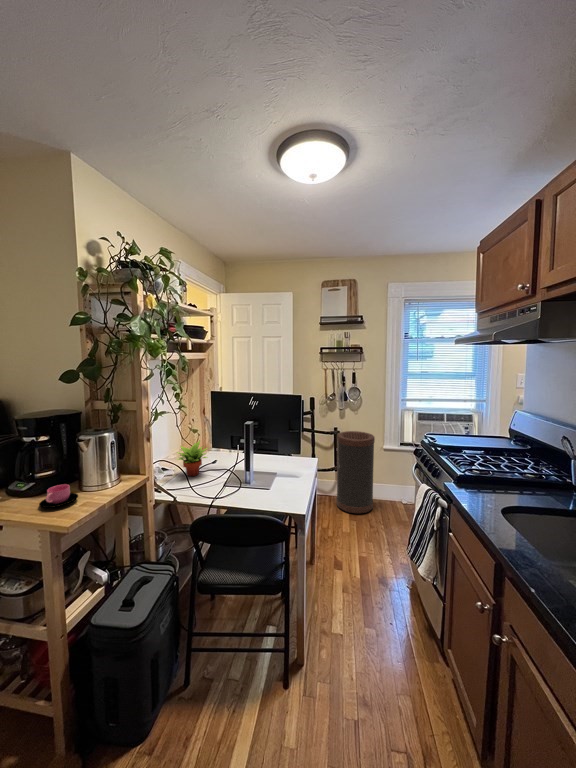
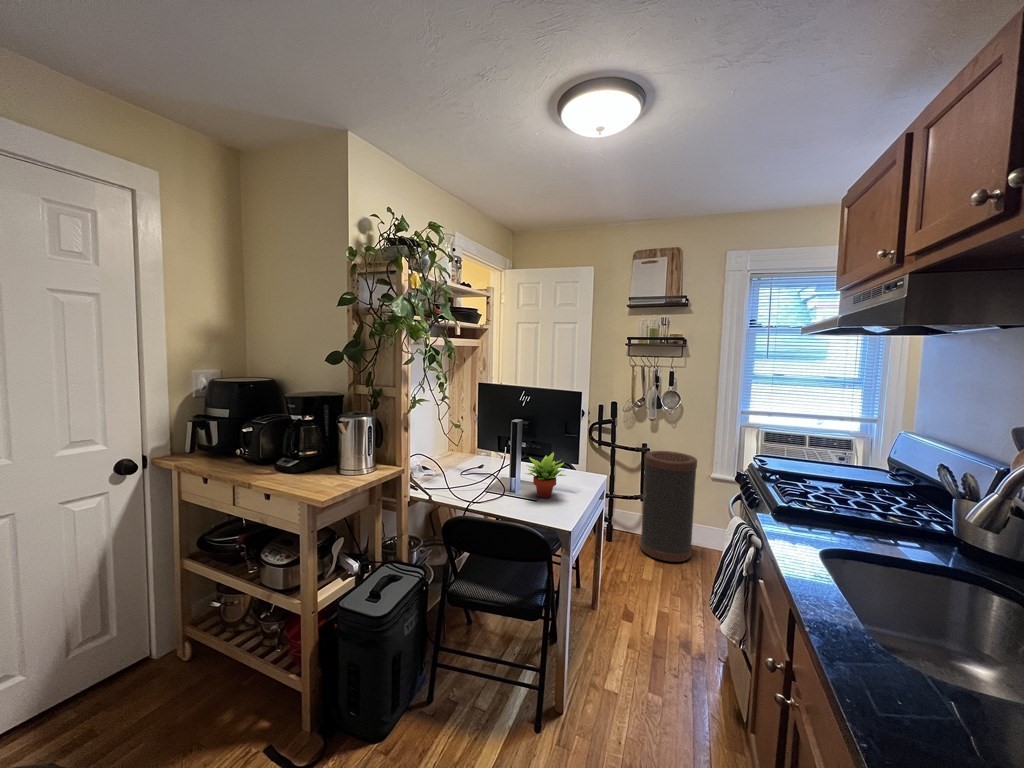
succulent plant: present [177,440,207,476] -> present [526,452,566,498]
cup: present [39,484,78,508] -> none [301,464,335,484]

